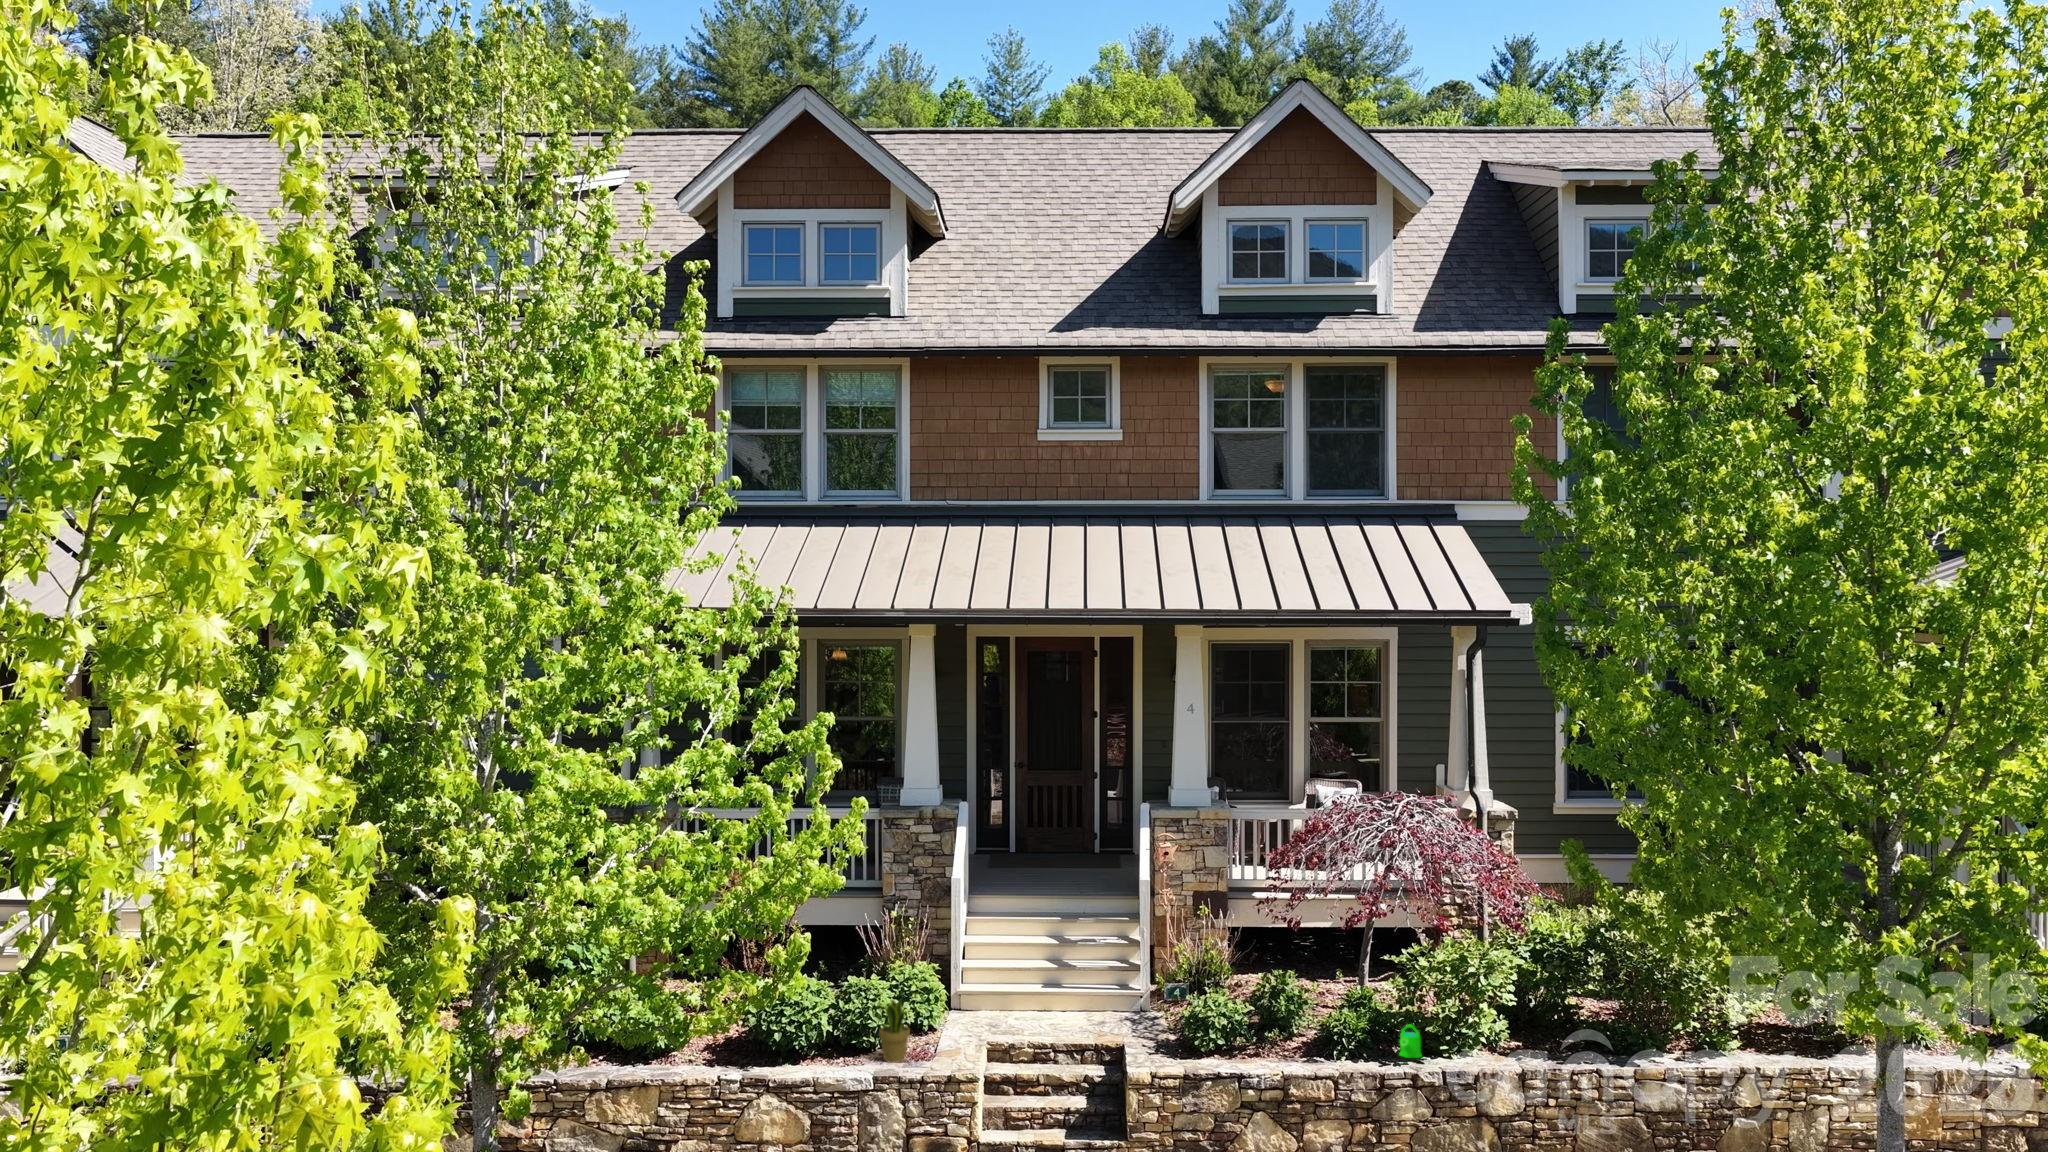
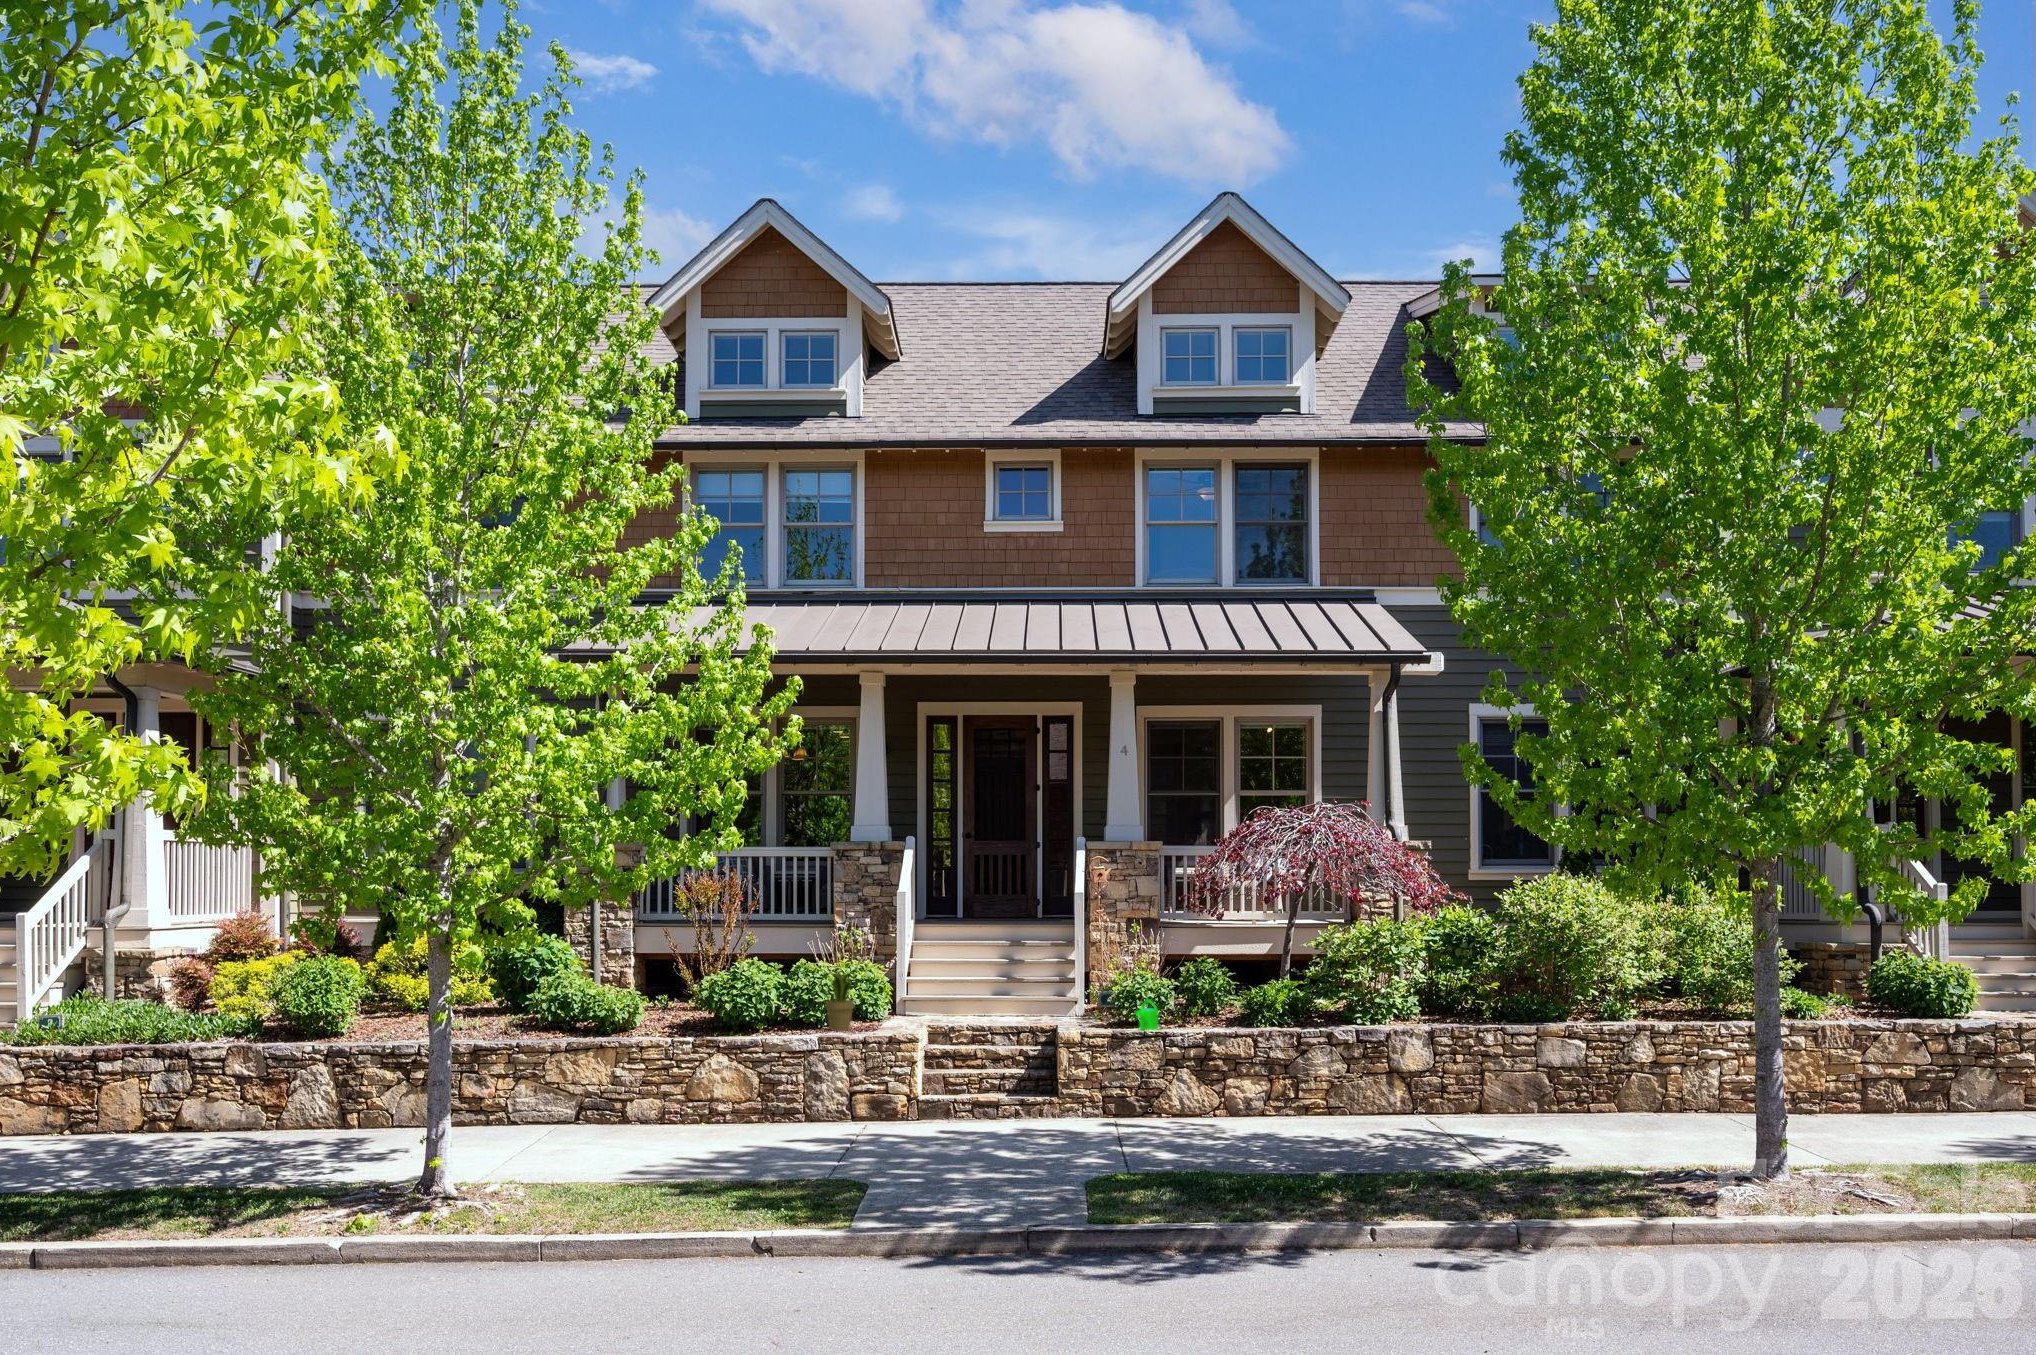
watering can: present [1399,1024,1422,1058] -> present [1136,999,1159,1030]

